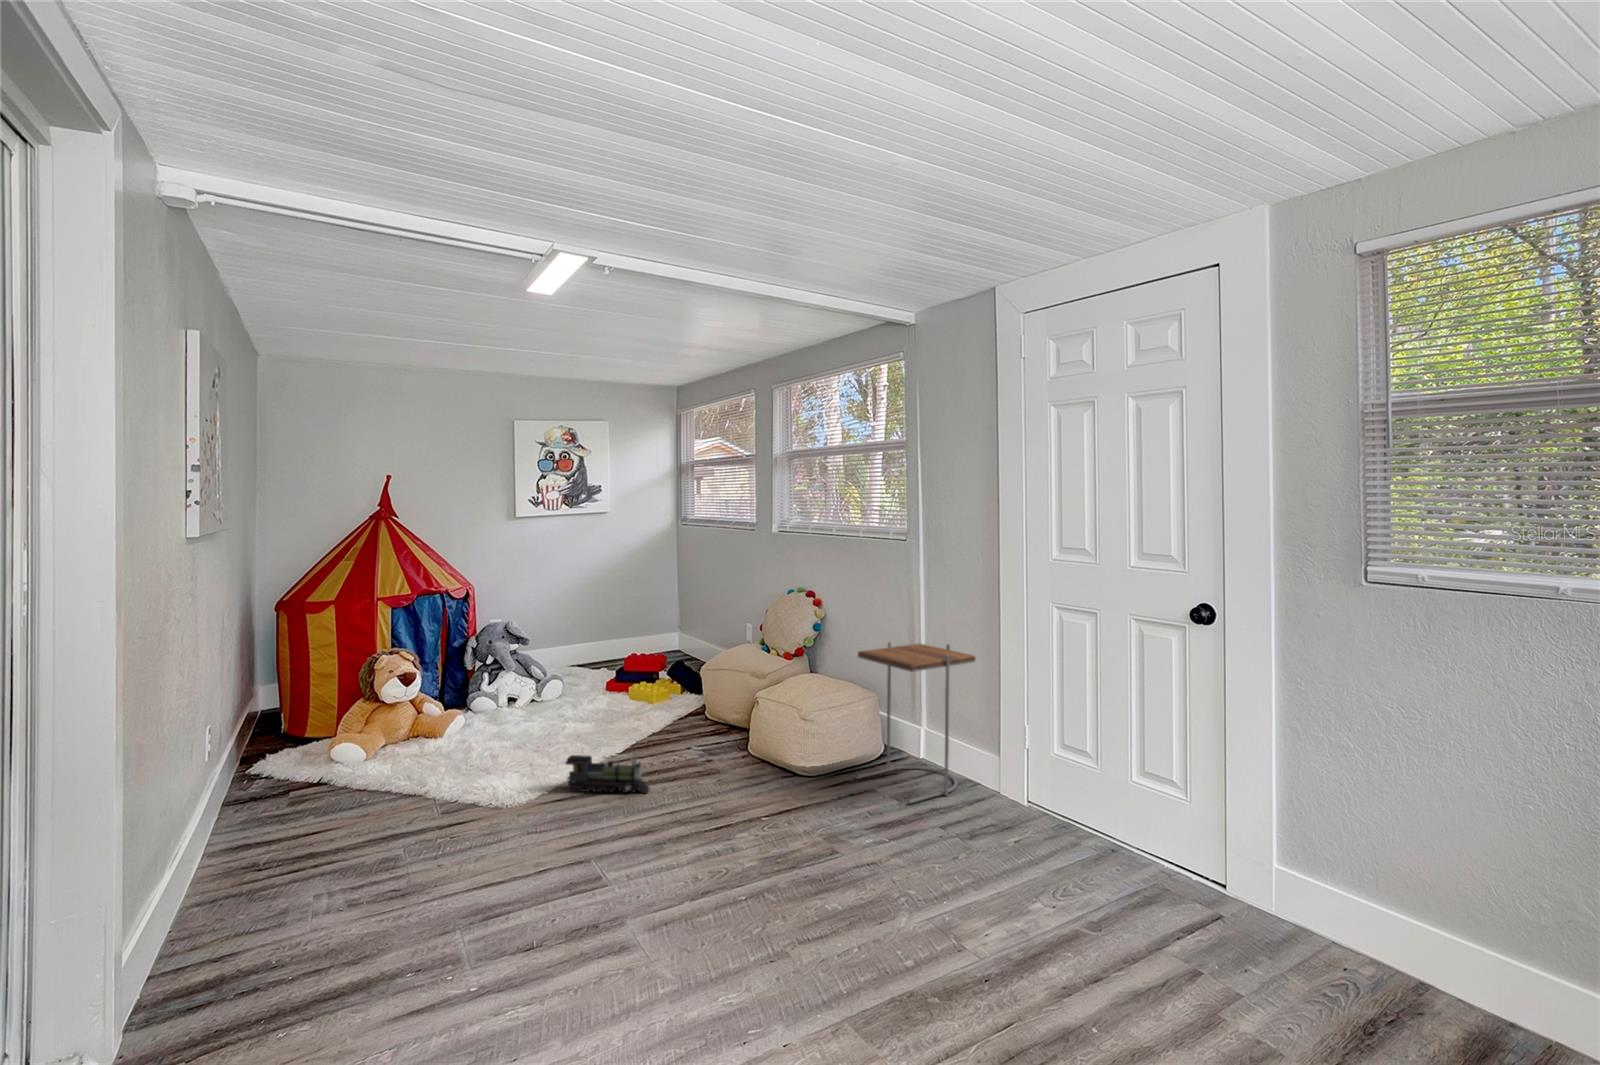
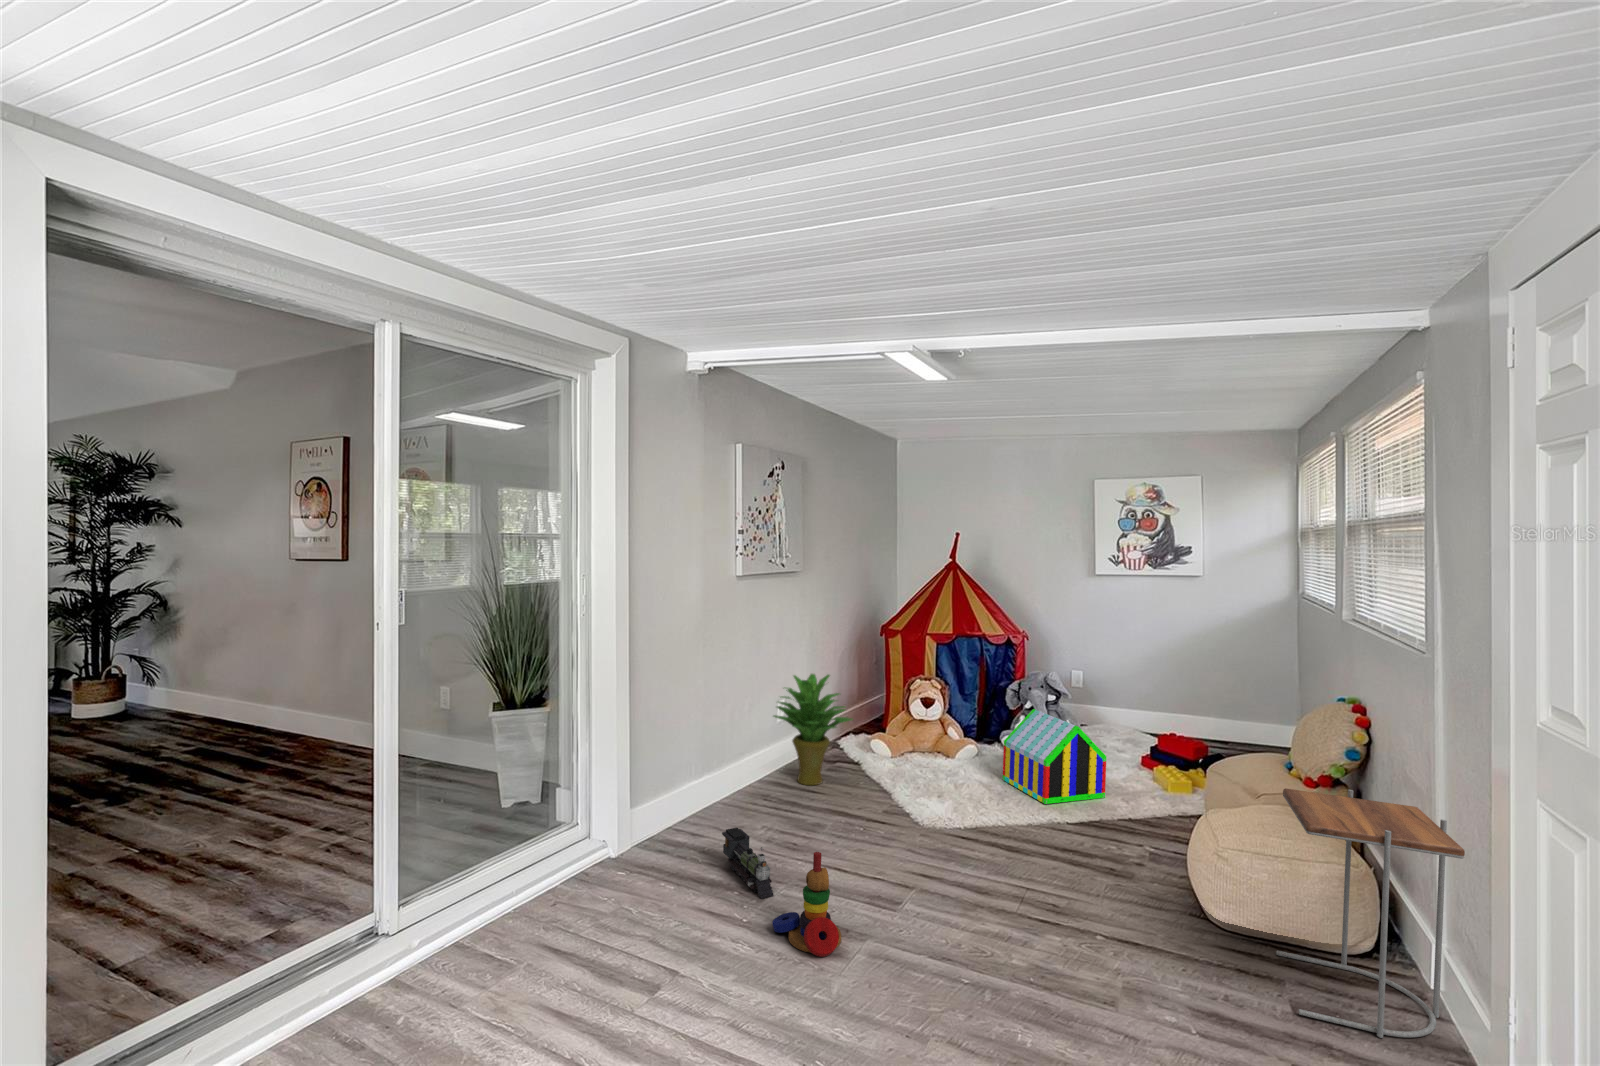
toy house: none [521,657,624,746] -> present [1003,709,1106,804]
potted plant: none [222,662,361,825] -> present [774,674,852,785]
toy train: present [566,755,650,793] -> present [722,828,774,899]
stacking toy: none [511,840,616,965] -> present [772,852,841,957]

